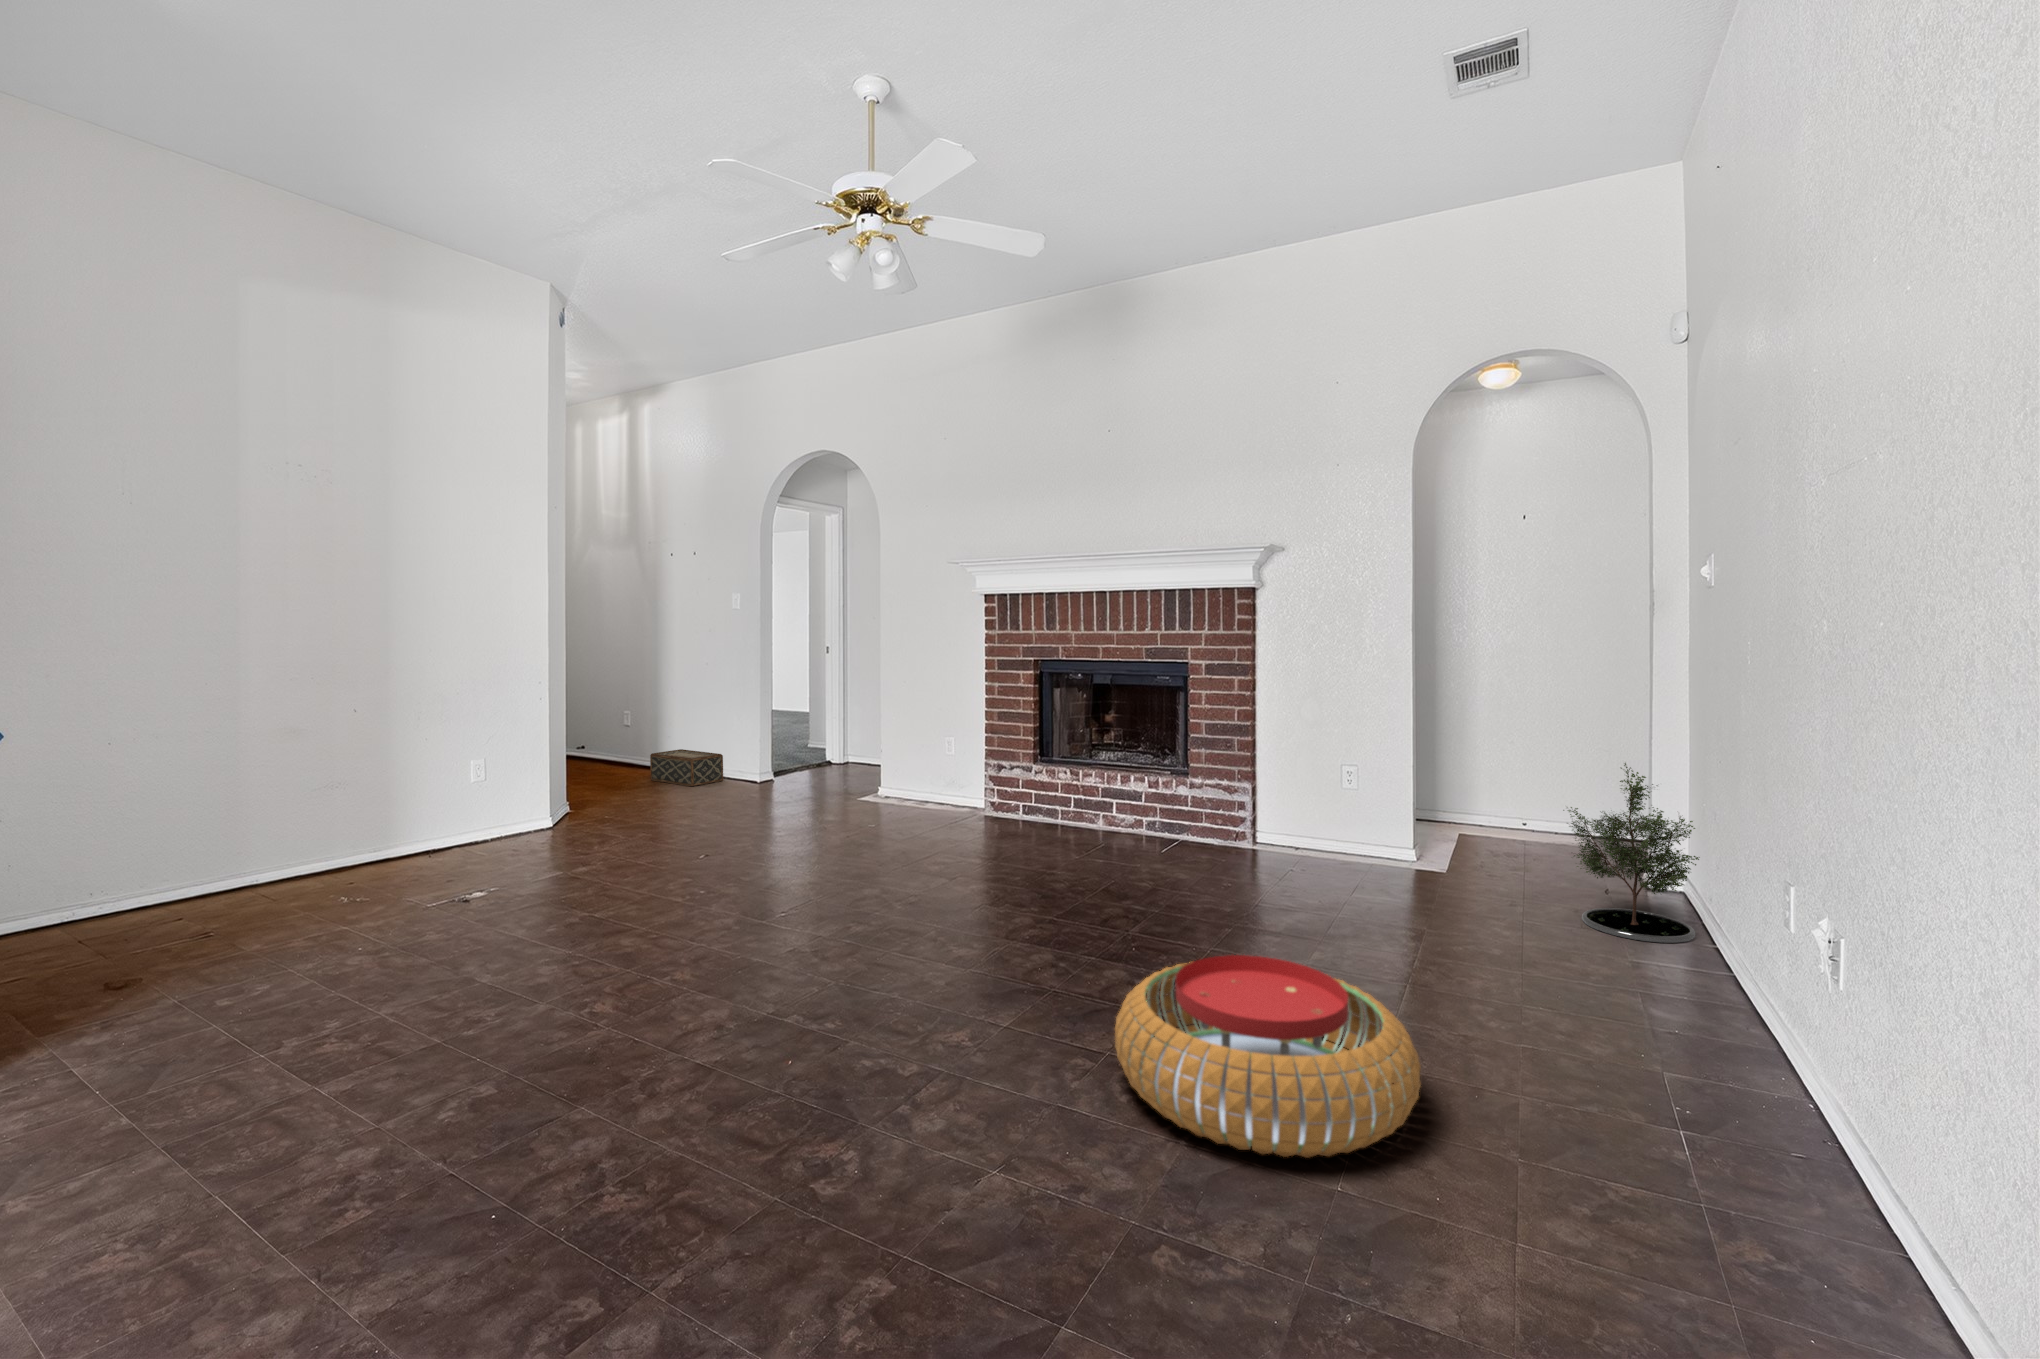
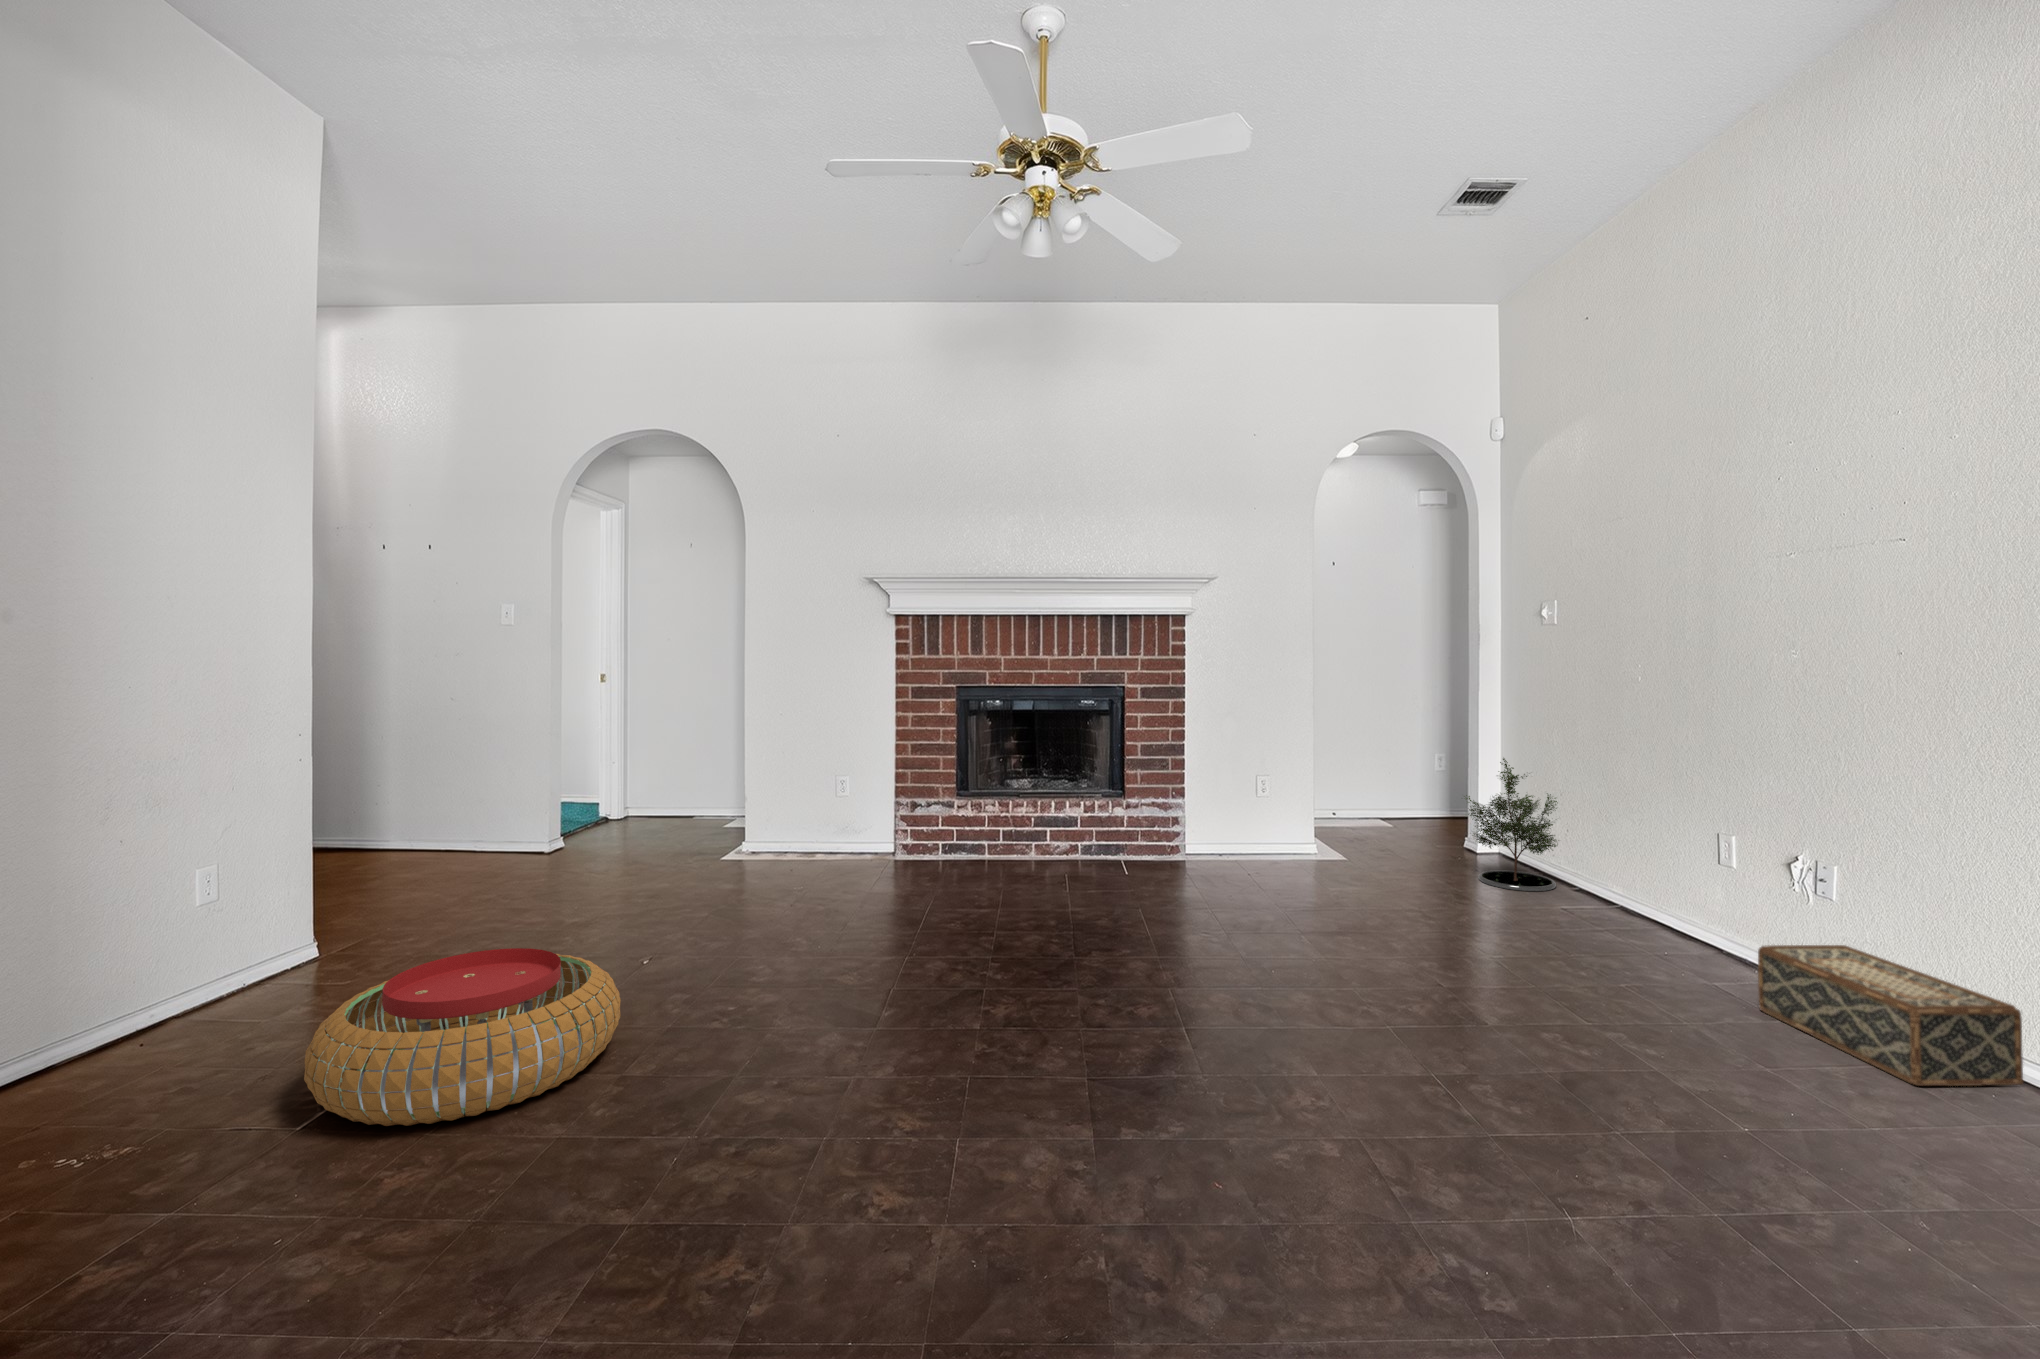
woven basket: present [650,749,723,786] -> present [1758,945,2023,1086]
pouf: present [1115,955,1421,1158] -> present [304,948,621,1126]

